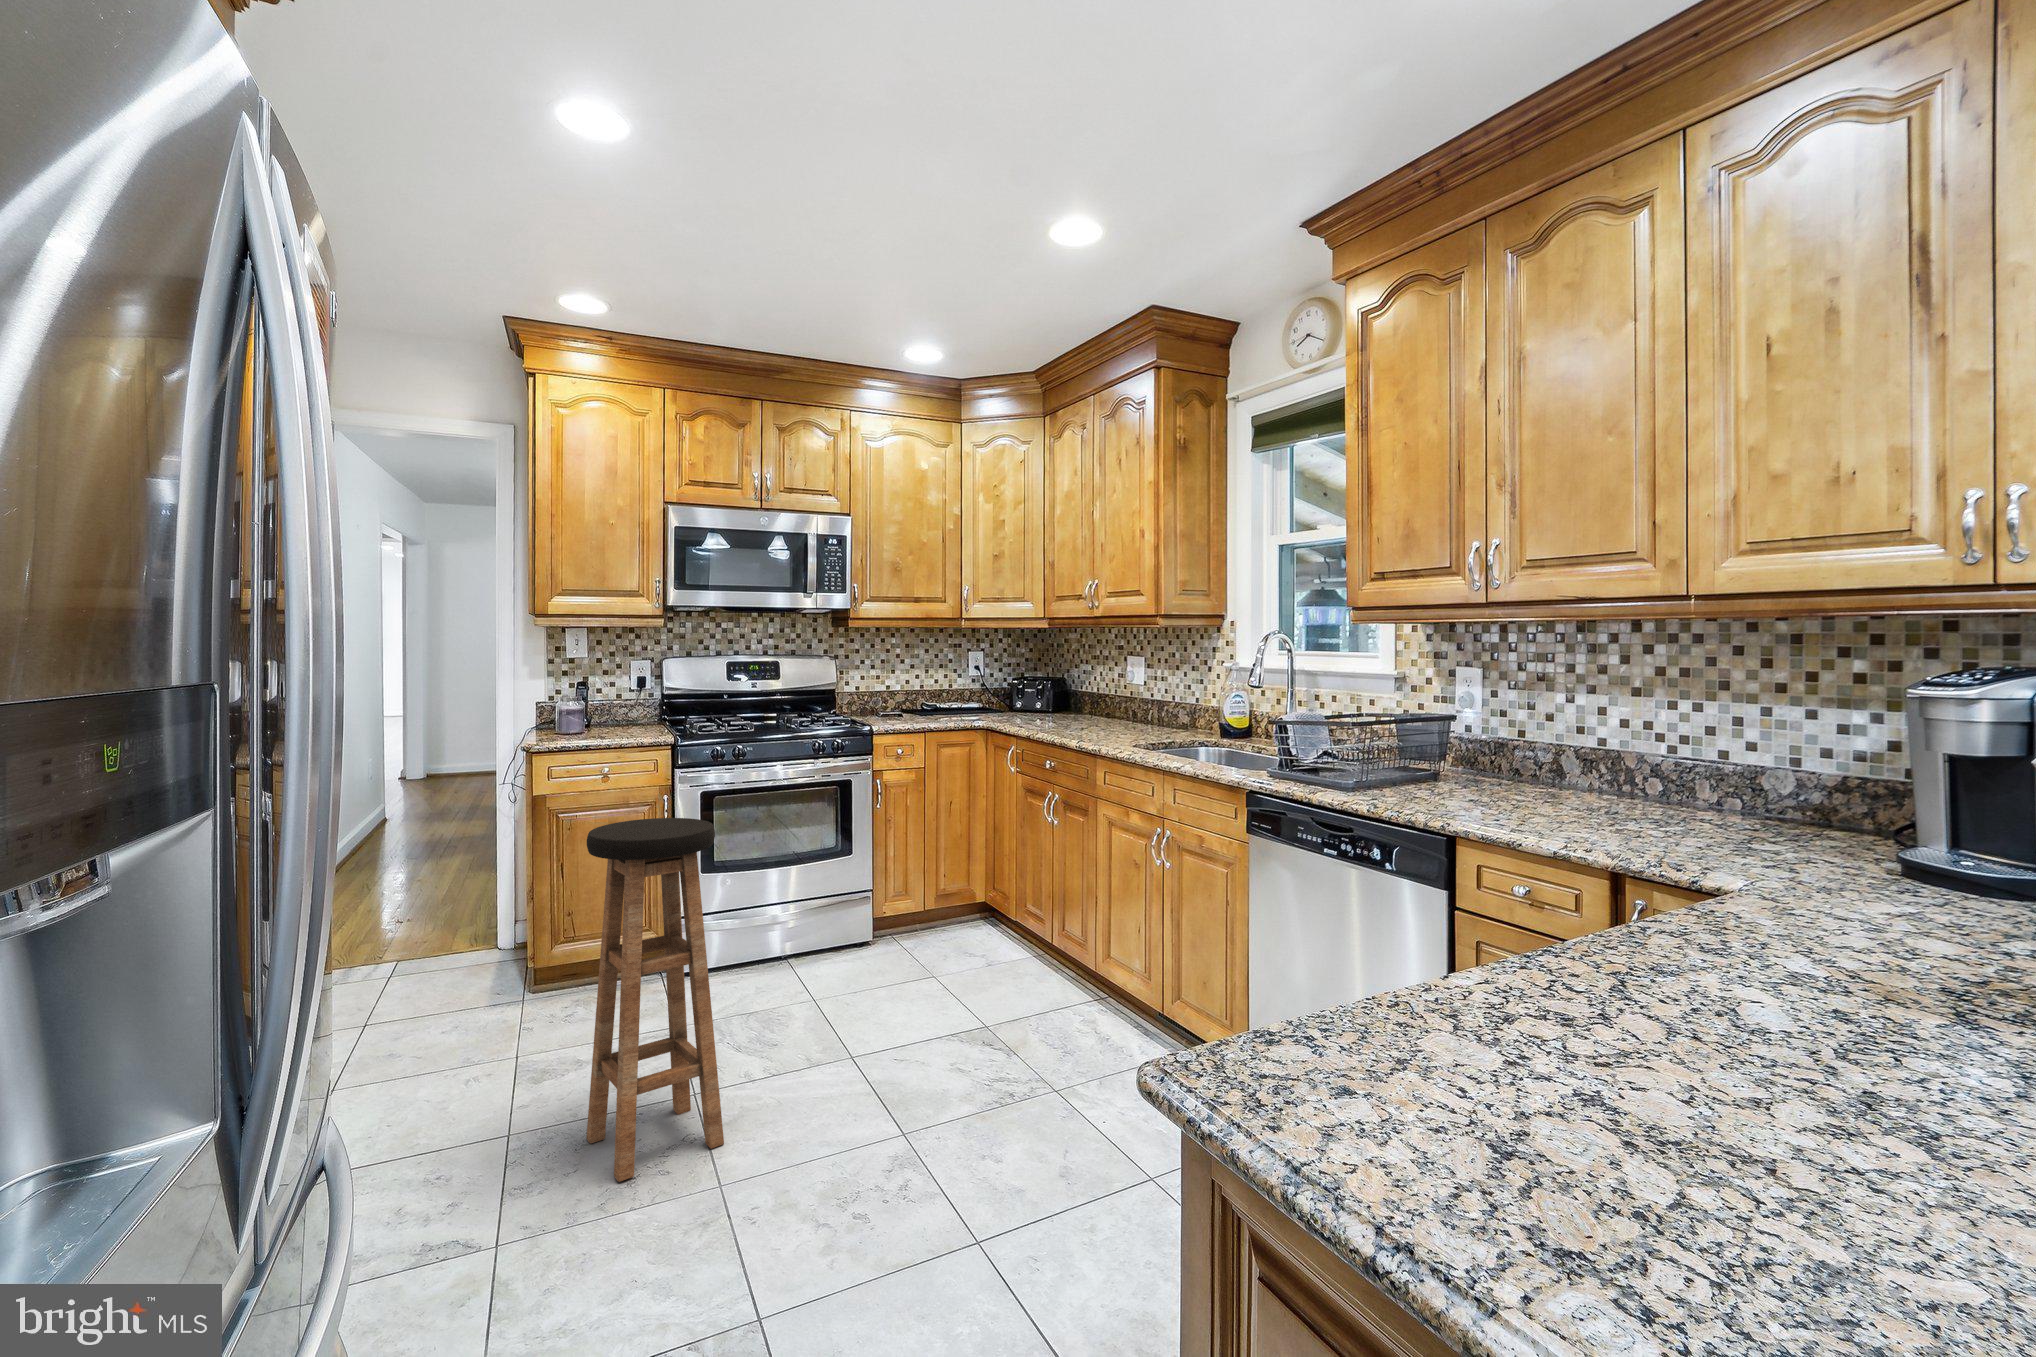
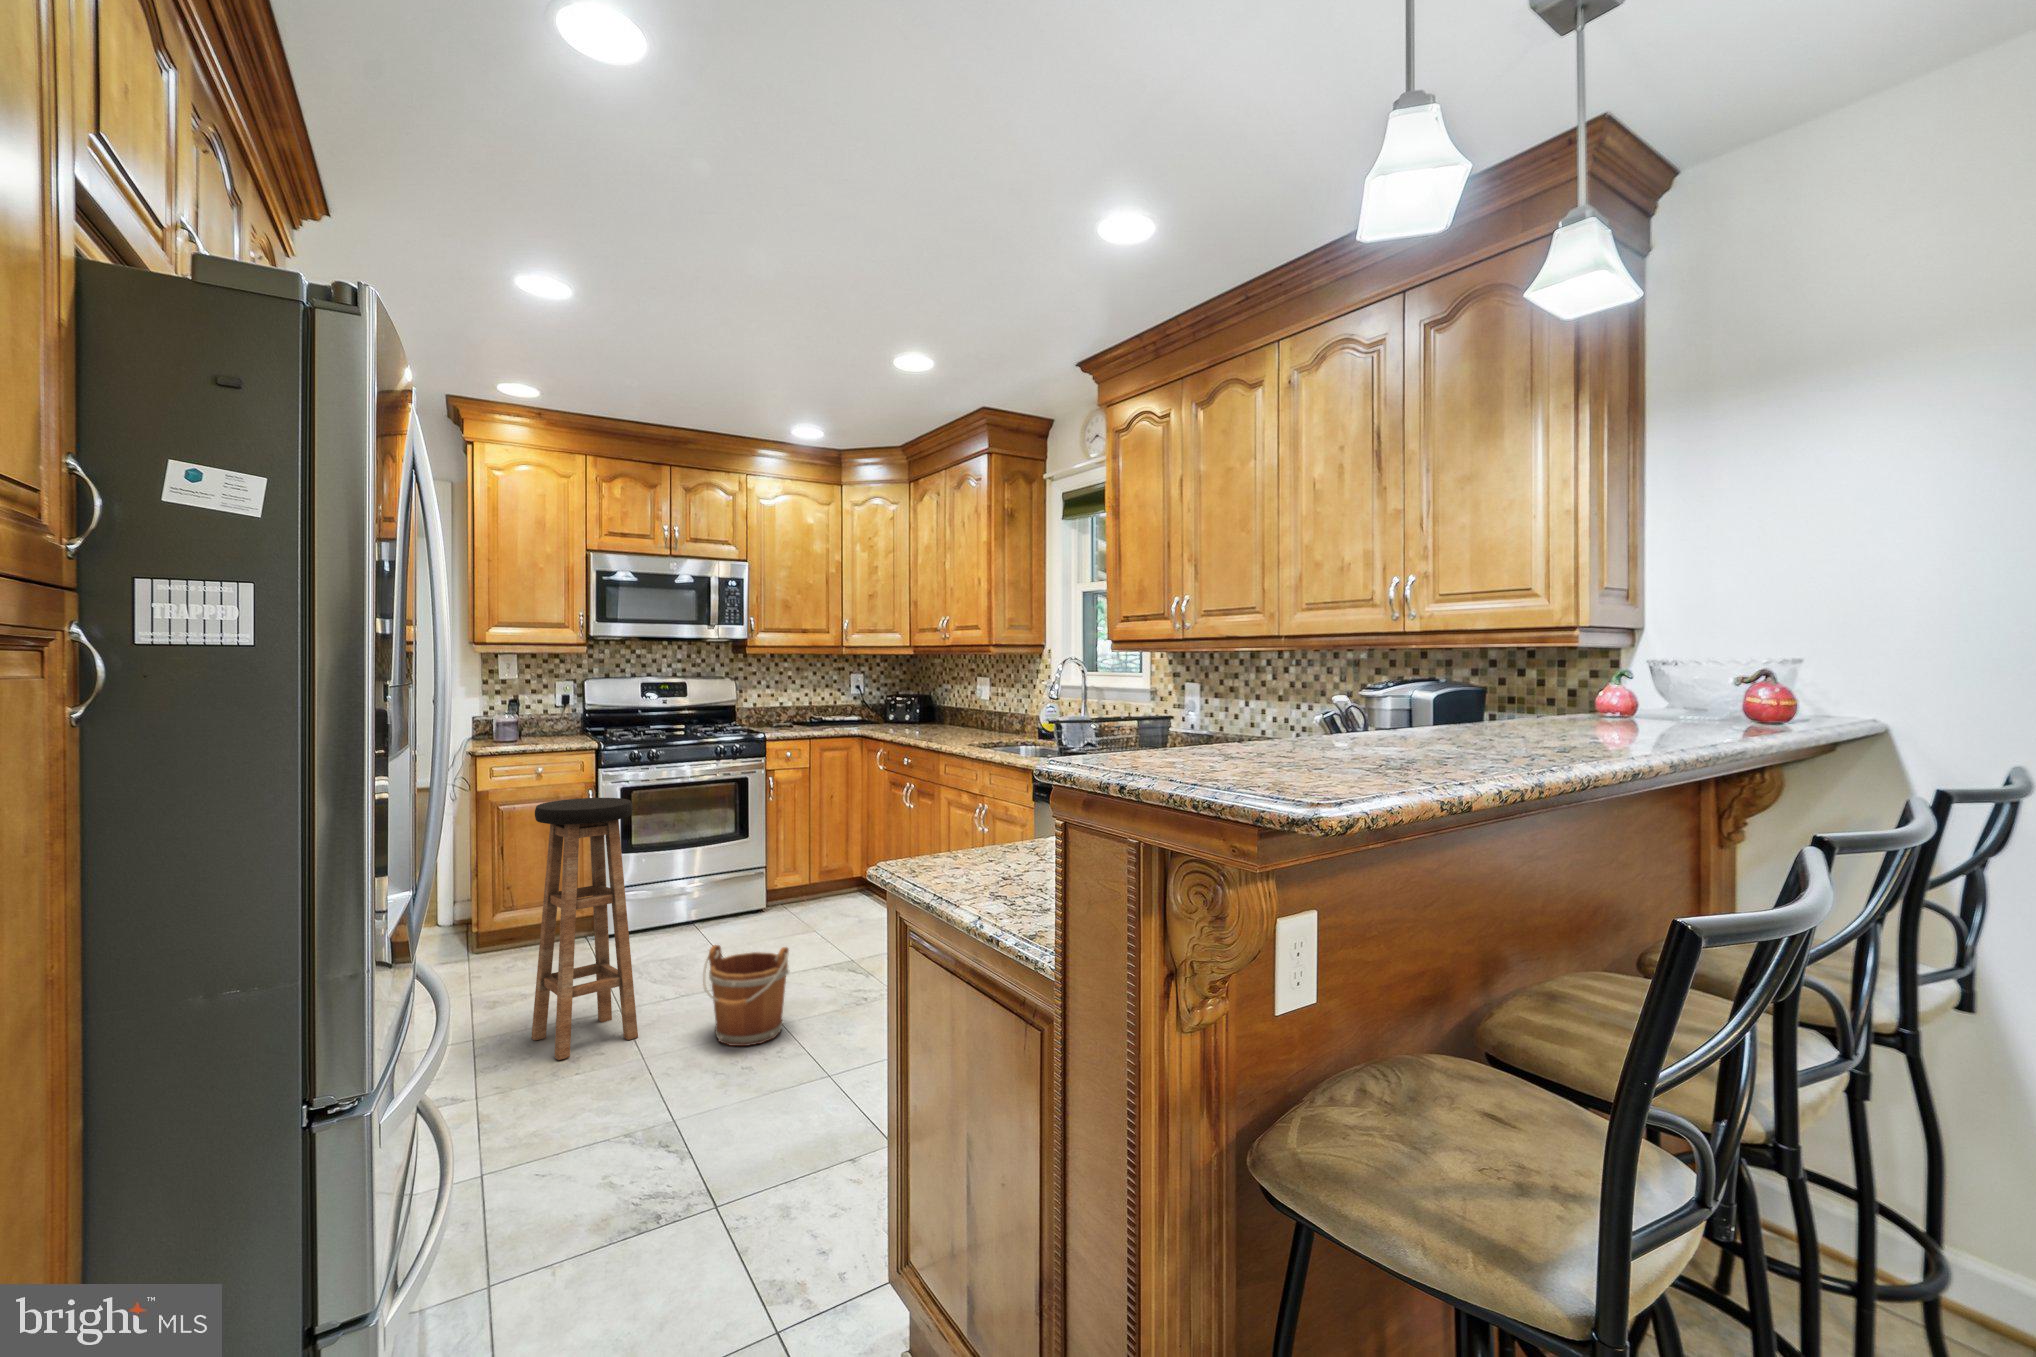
bucket: none [809,1022,925,1168] -> present [703,945,789,1046]

